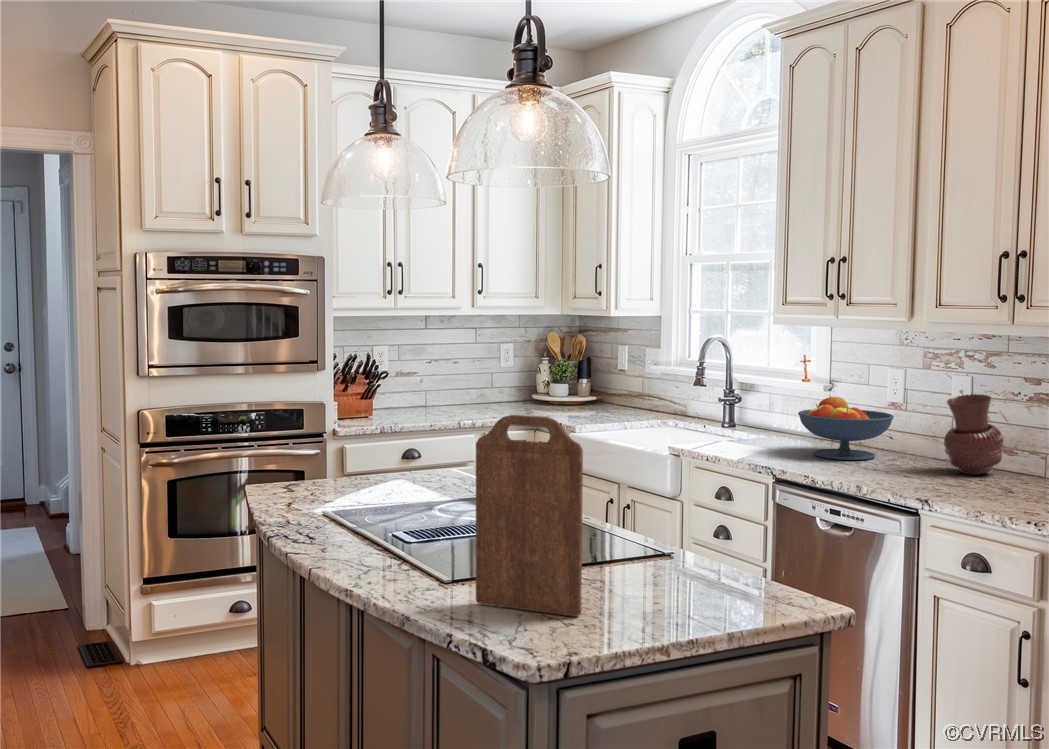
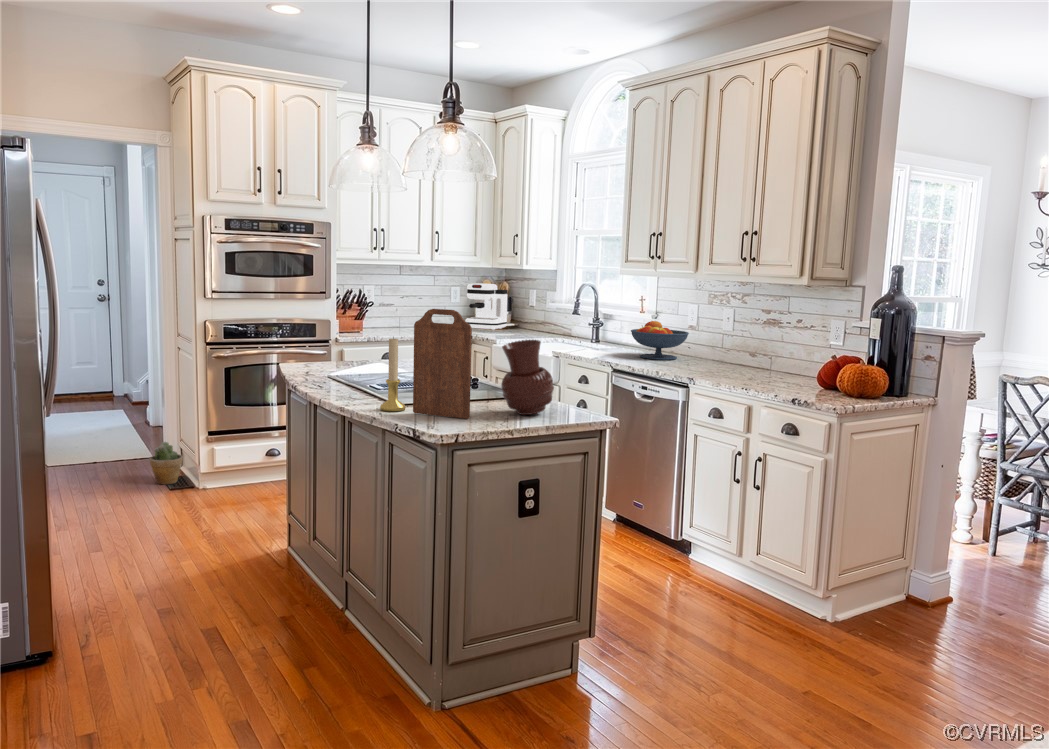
coffee maker: none [525,338,587,408] -> present [465,283,508,330]
vase: present [944,394,1004,474] -> present [501,340,554,415]
candle holder: none [415,463,461,599] -> present [380,337,406,412]
potted plant: none [52,596,103,663] -> present [149,442,183,485]

